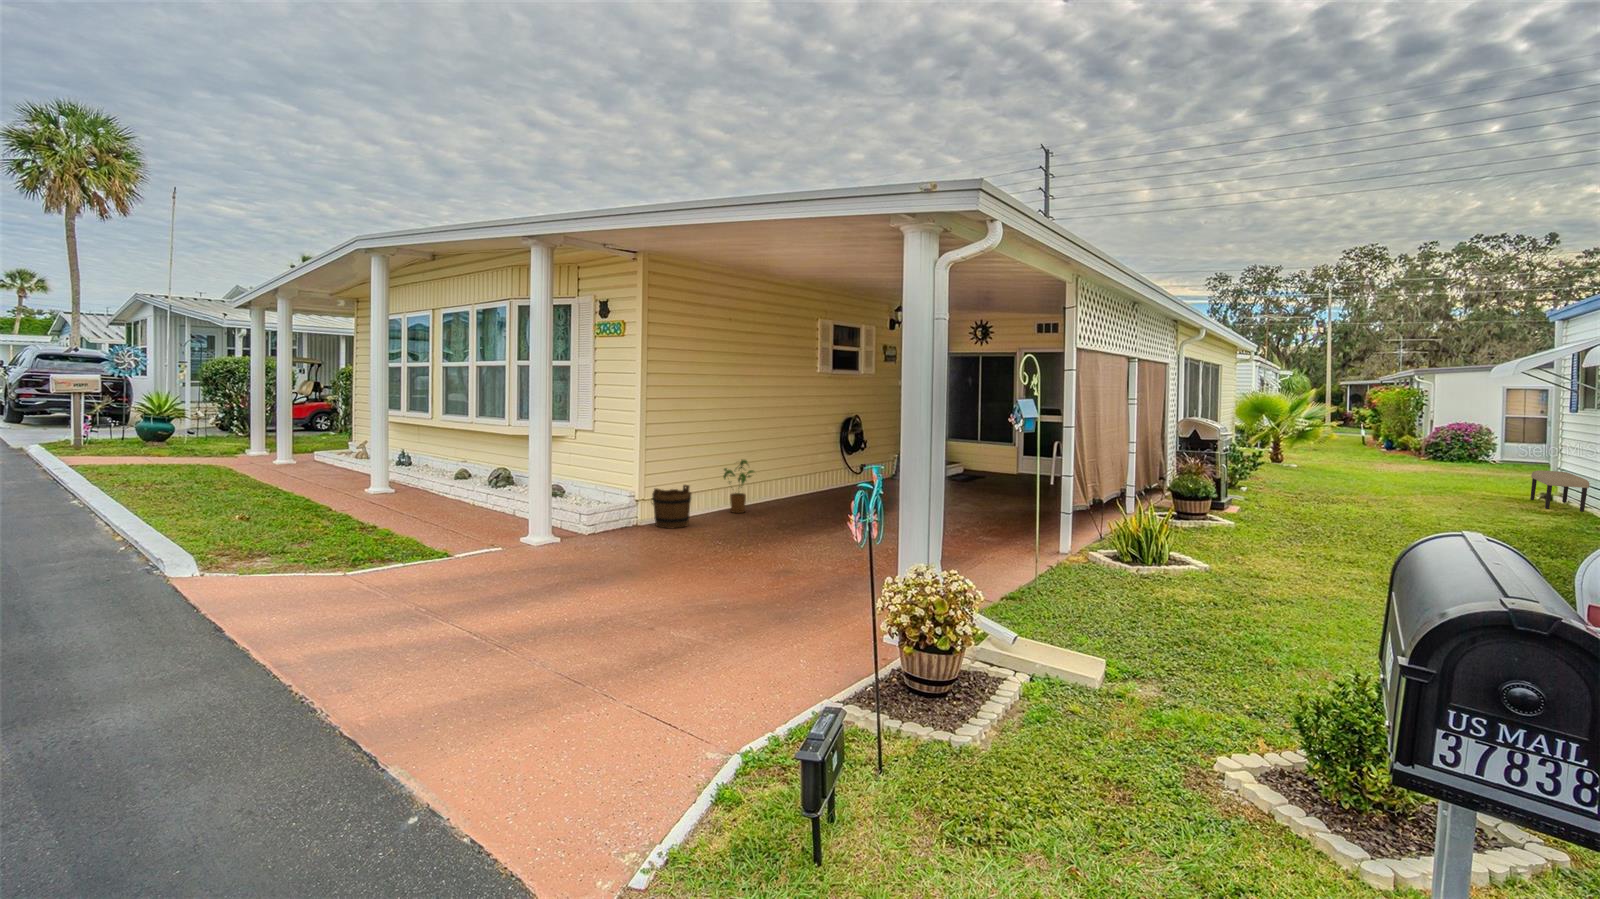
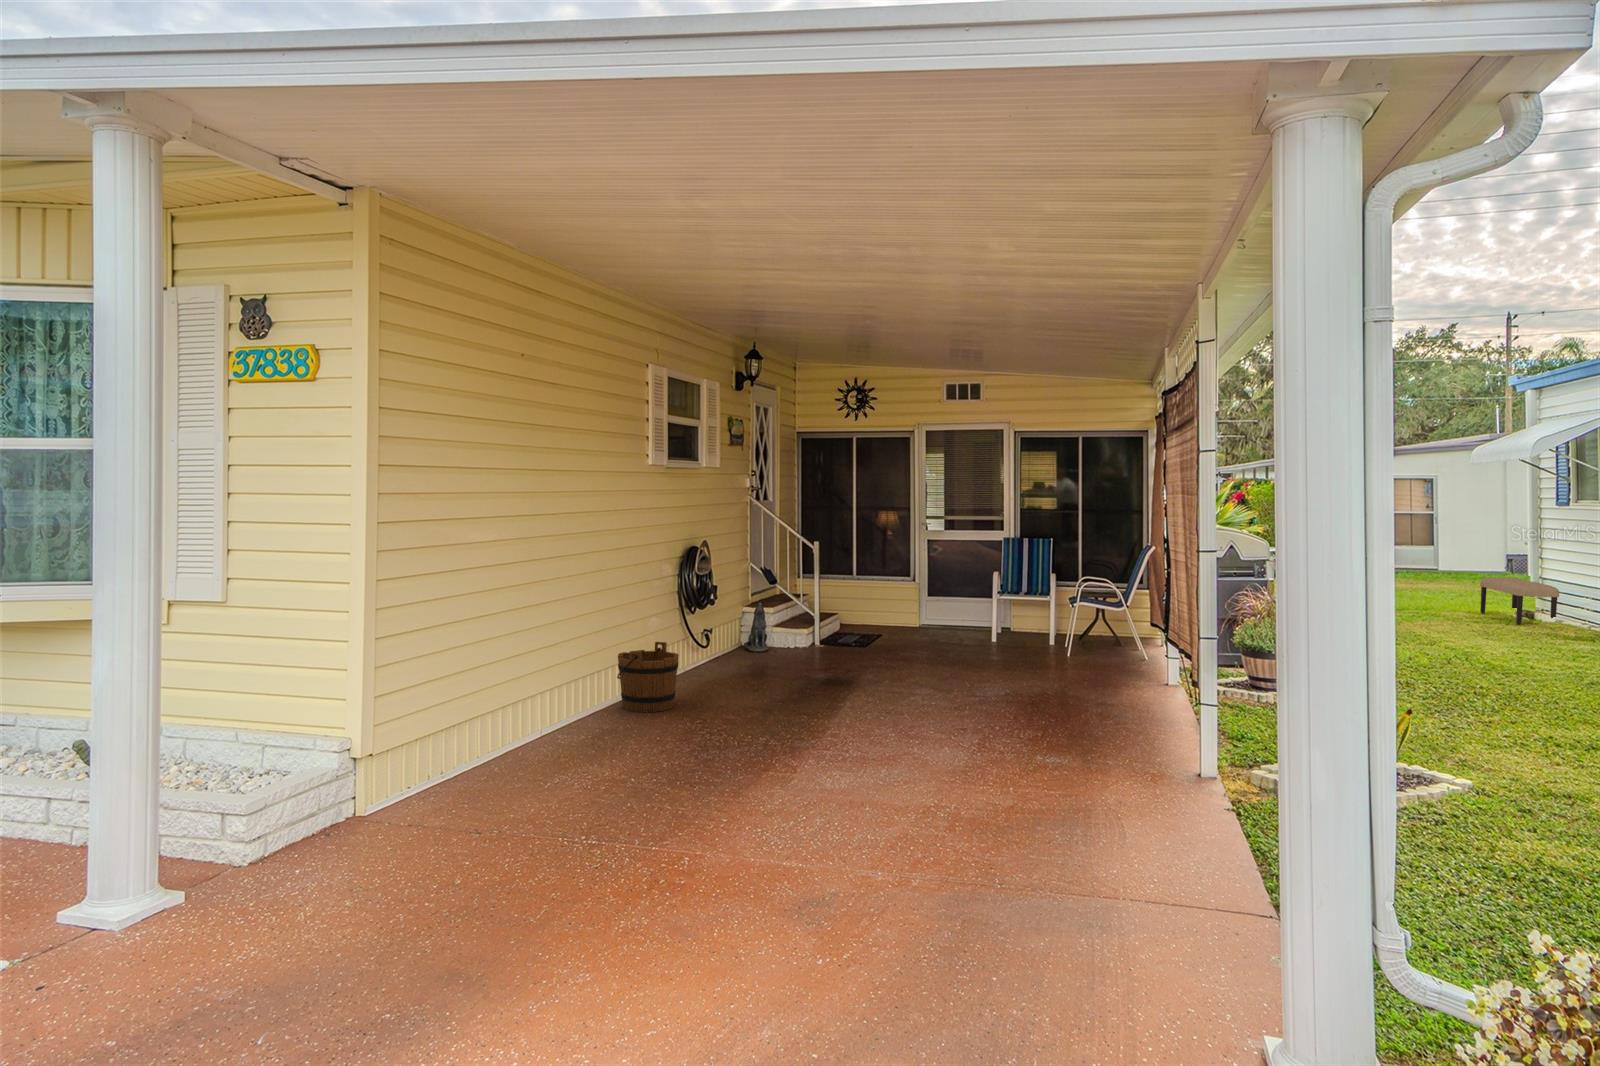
house plant: present [724,460,754,513] -> none [518,640,590,751]
bucket: present [652,485,691,528] -> present [617,642,679,712]

